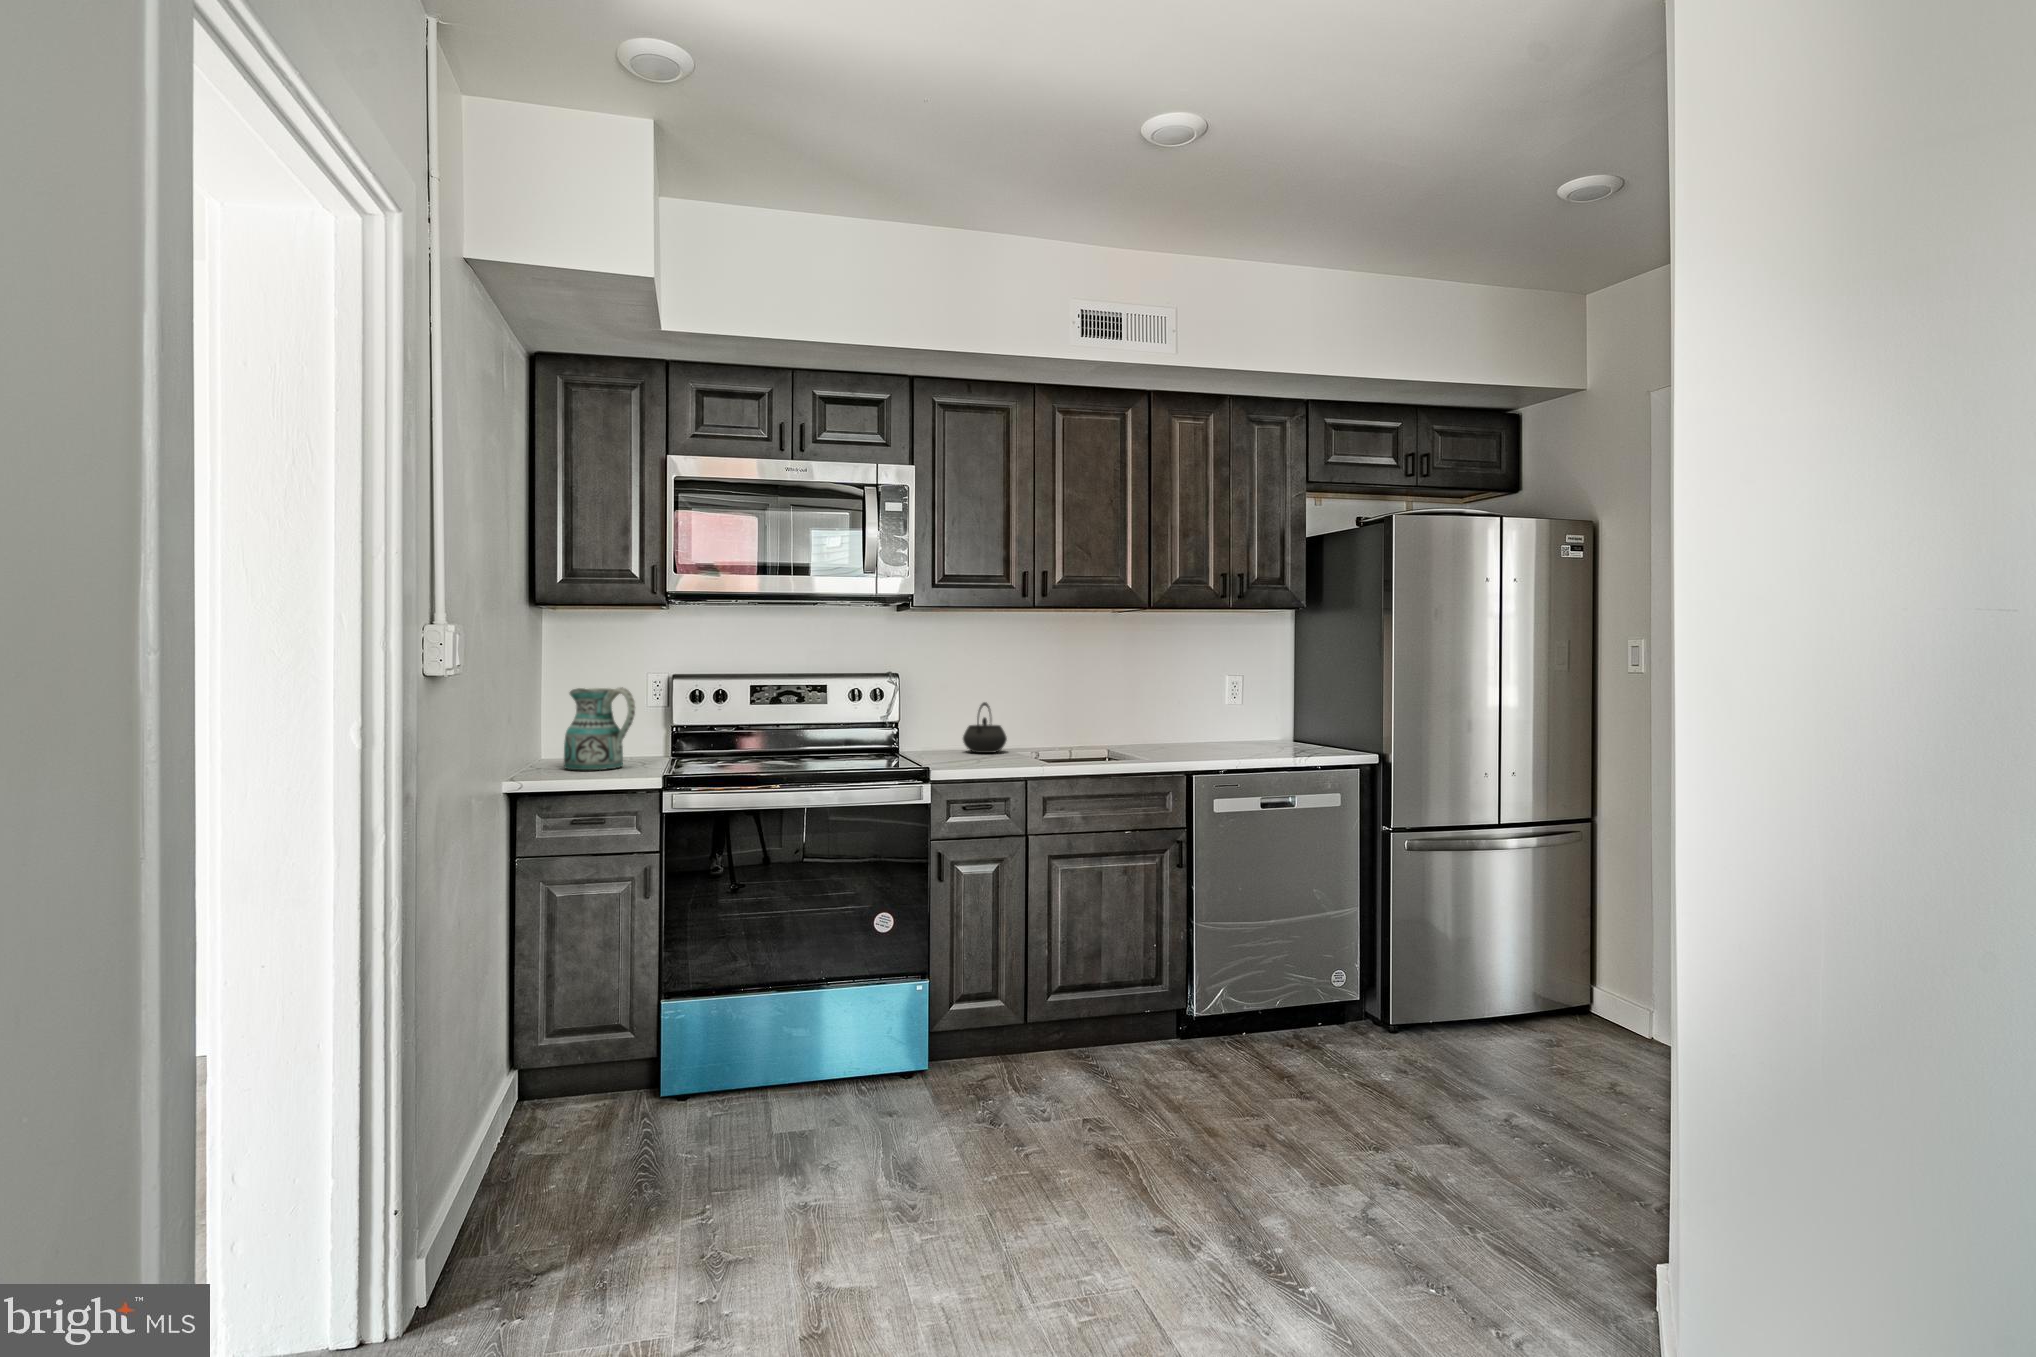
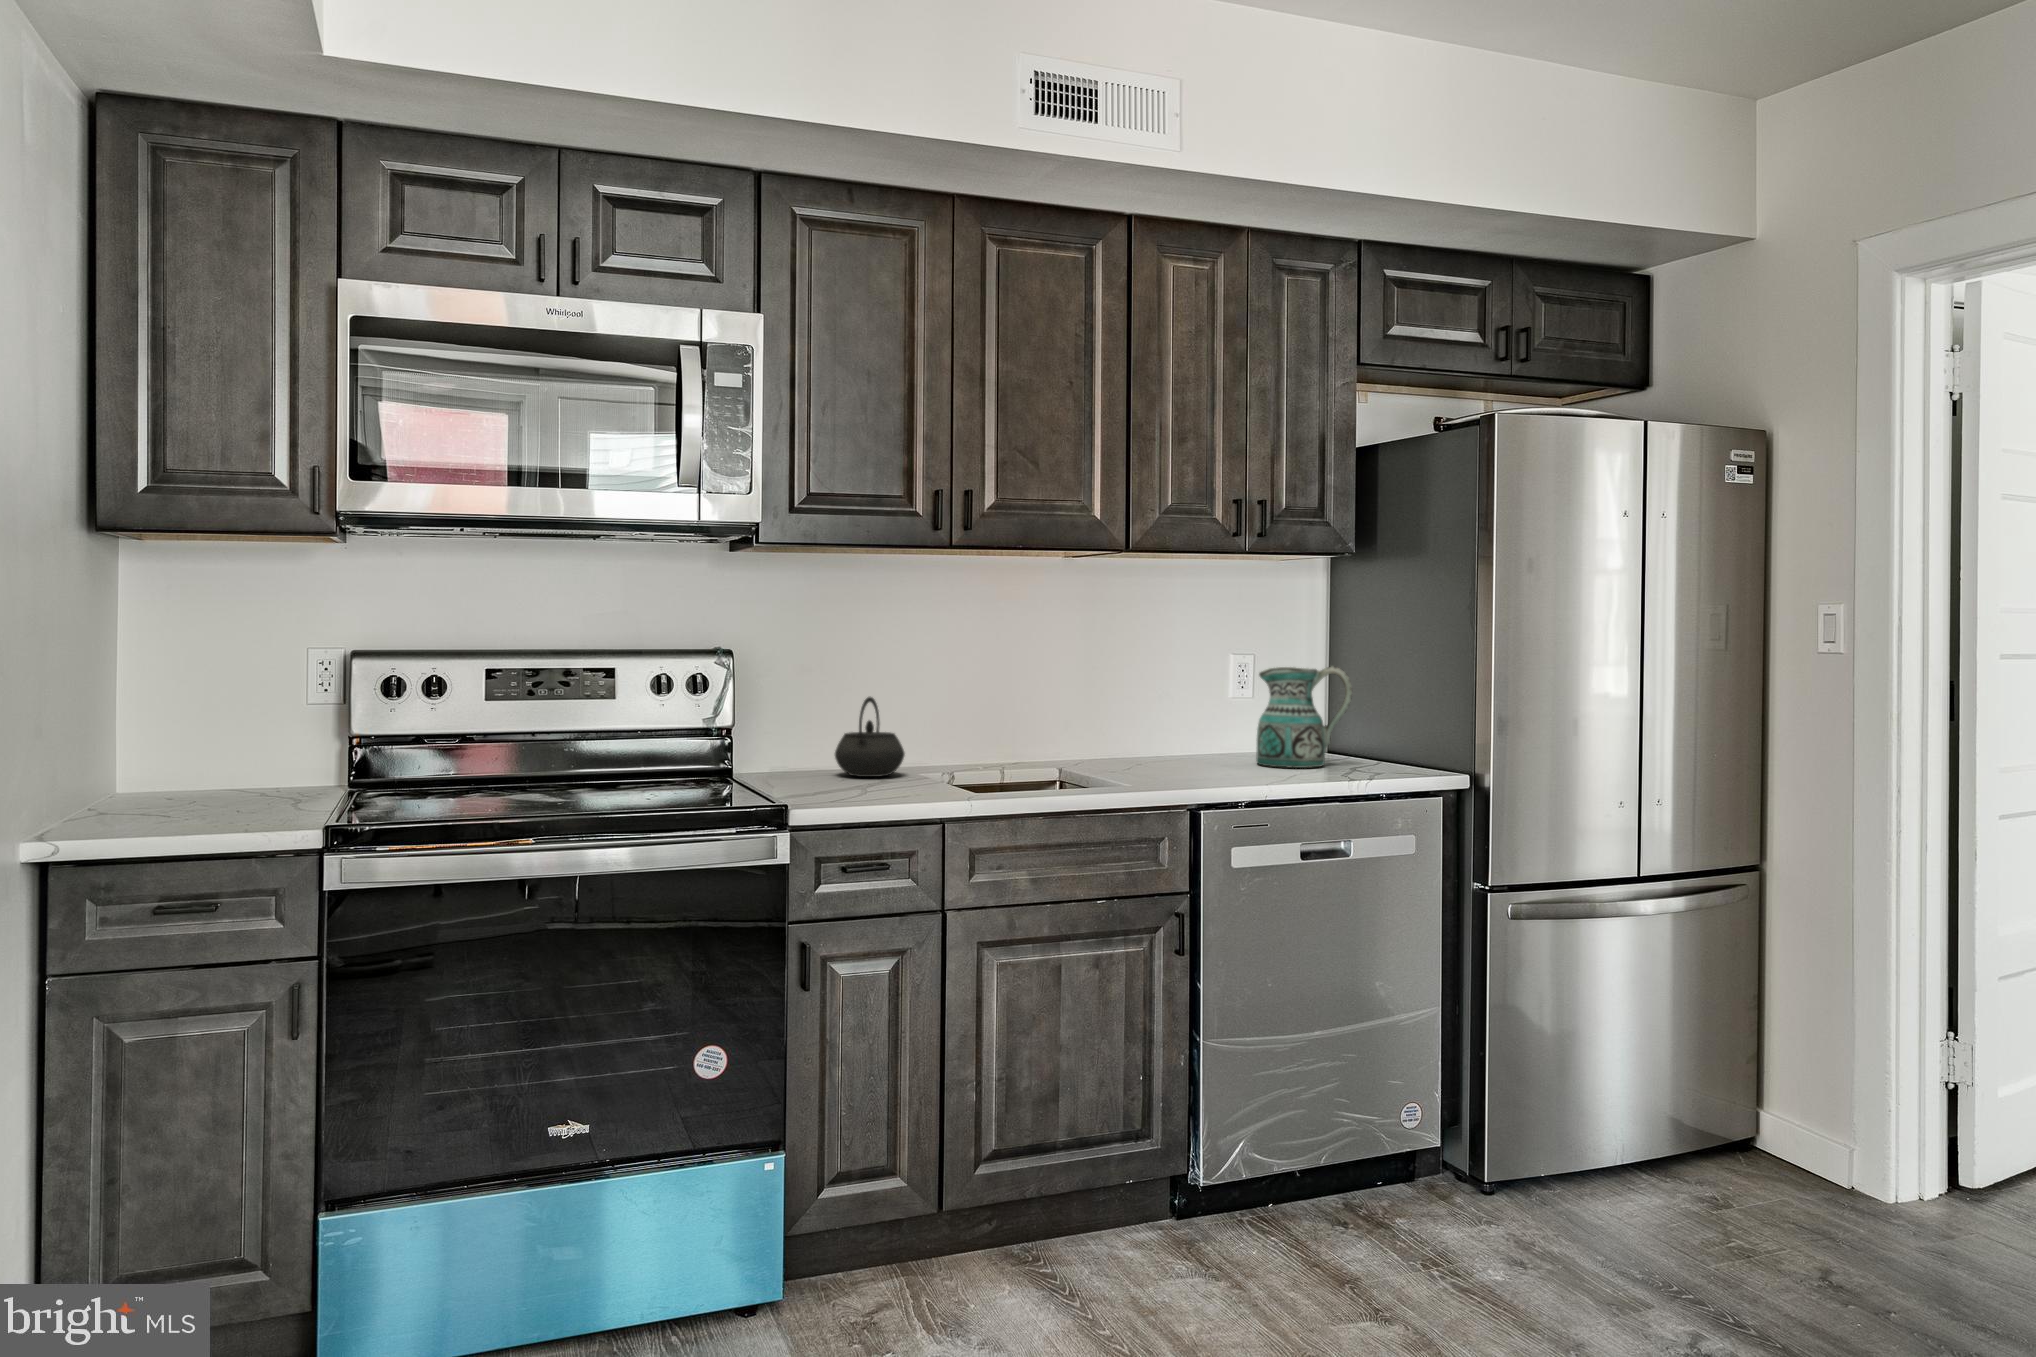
ceramic pitcher: present [564,687,635,770] -> present [1256,667,1352,768]

